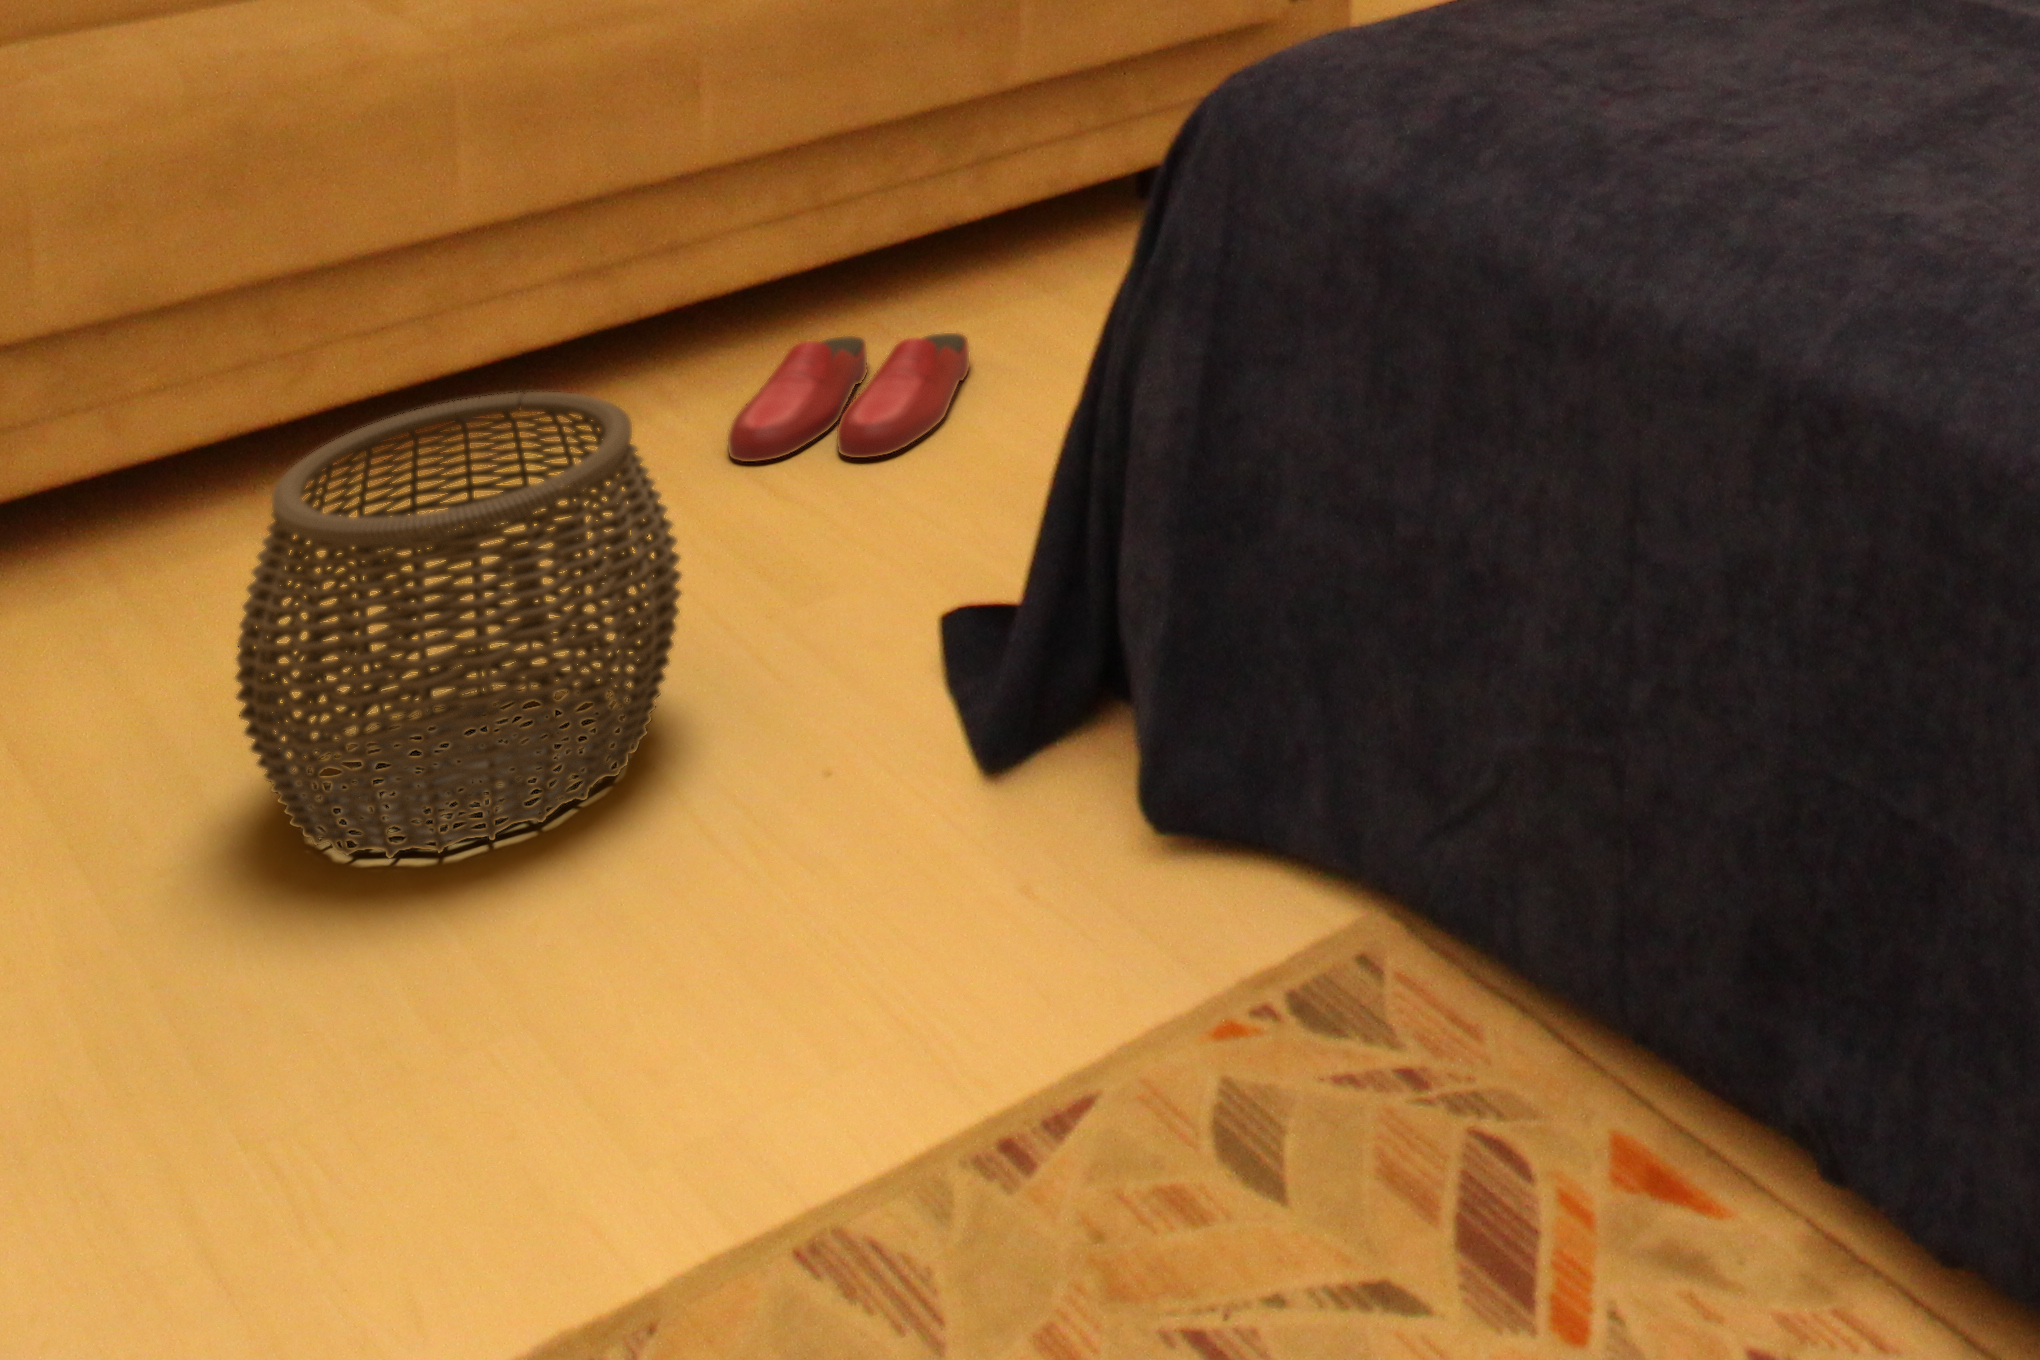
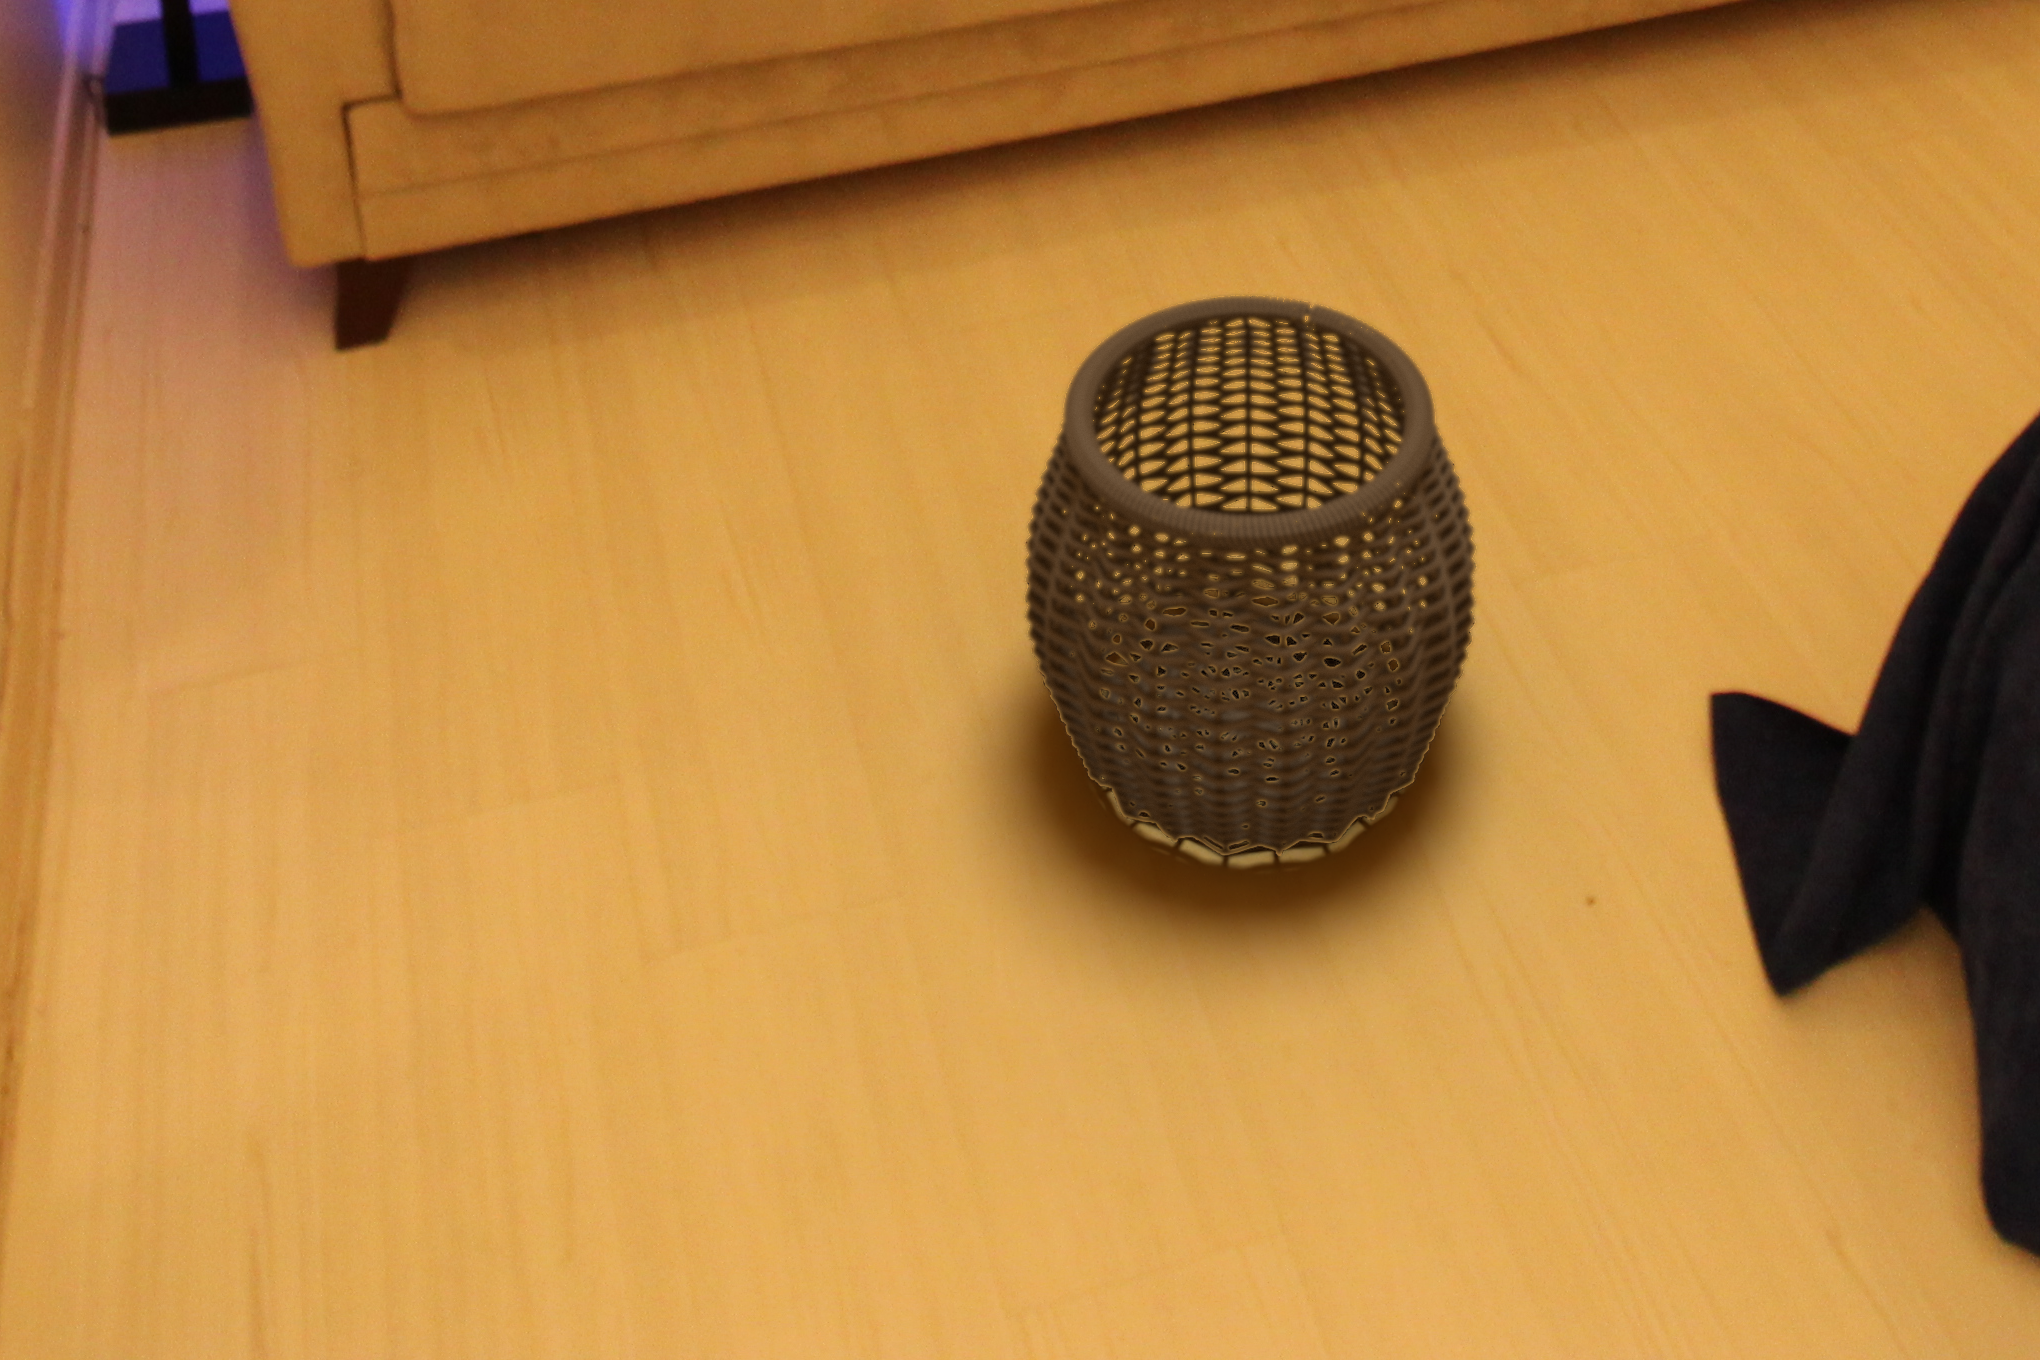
slippers: present [728,333,969,462] -> none [1474,108,1722,311]

